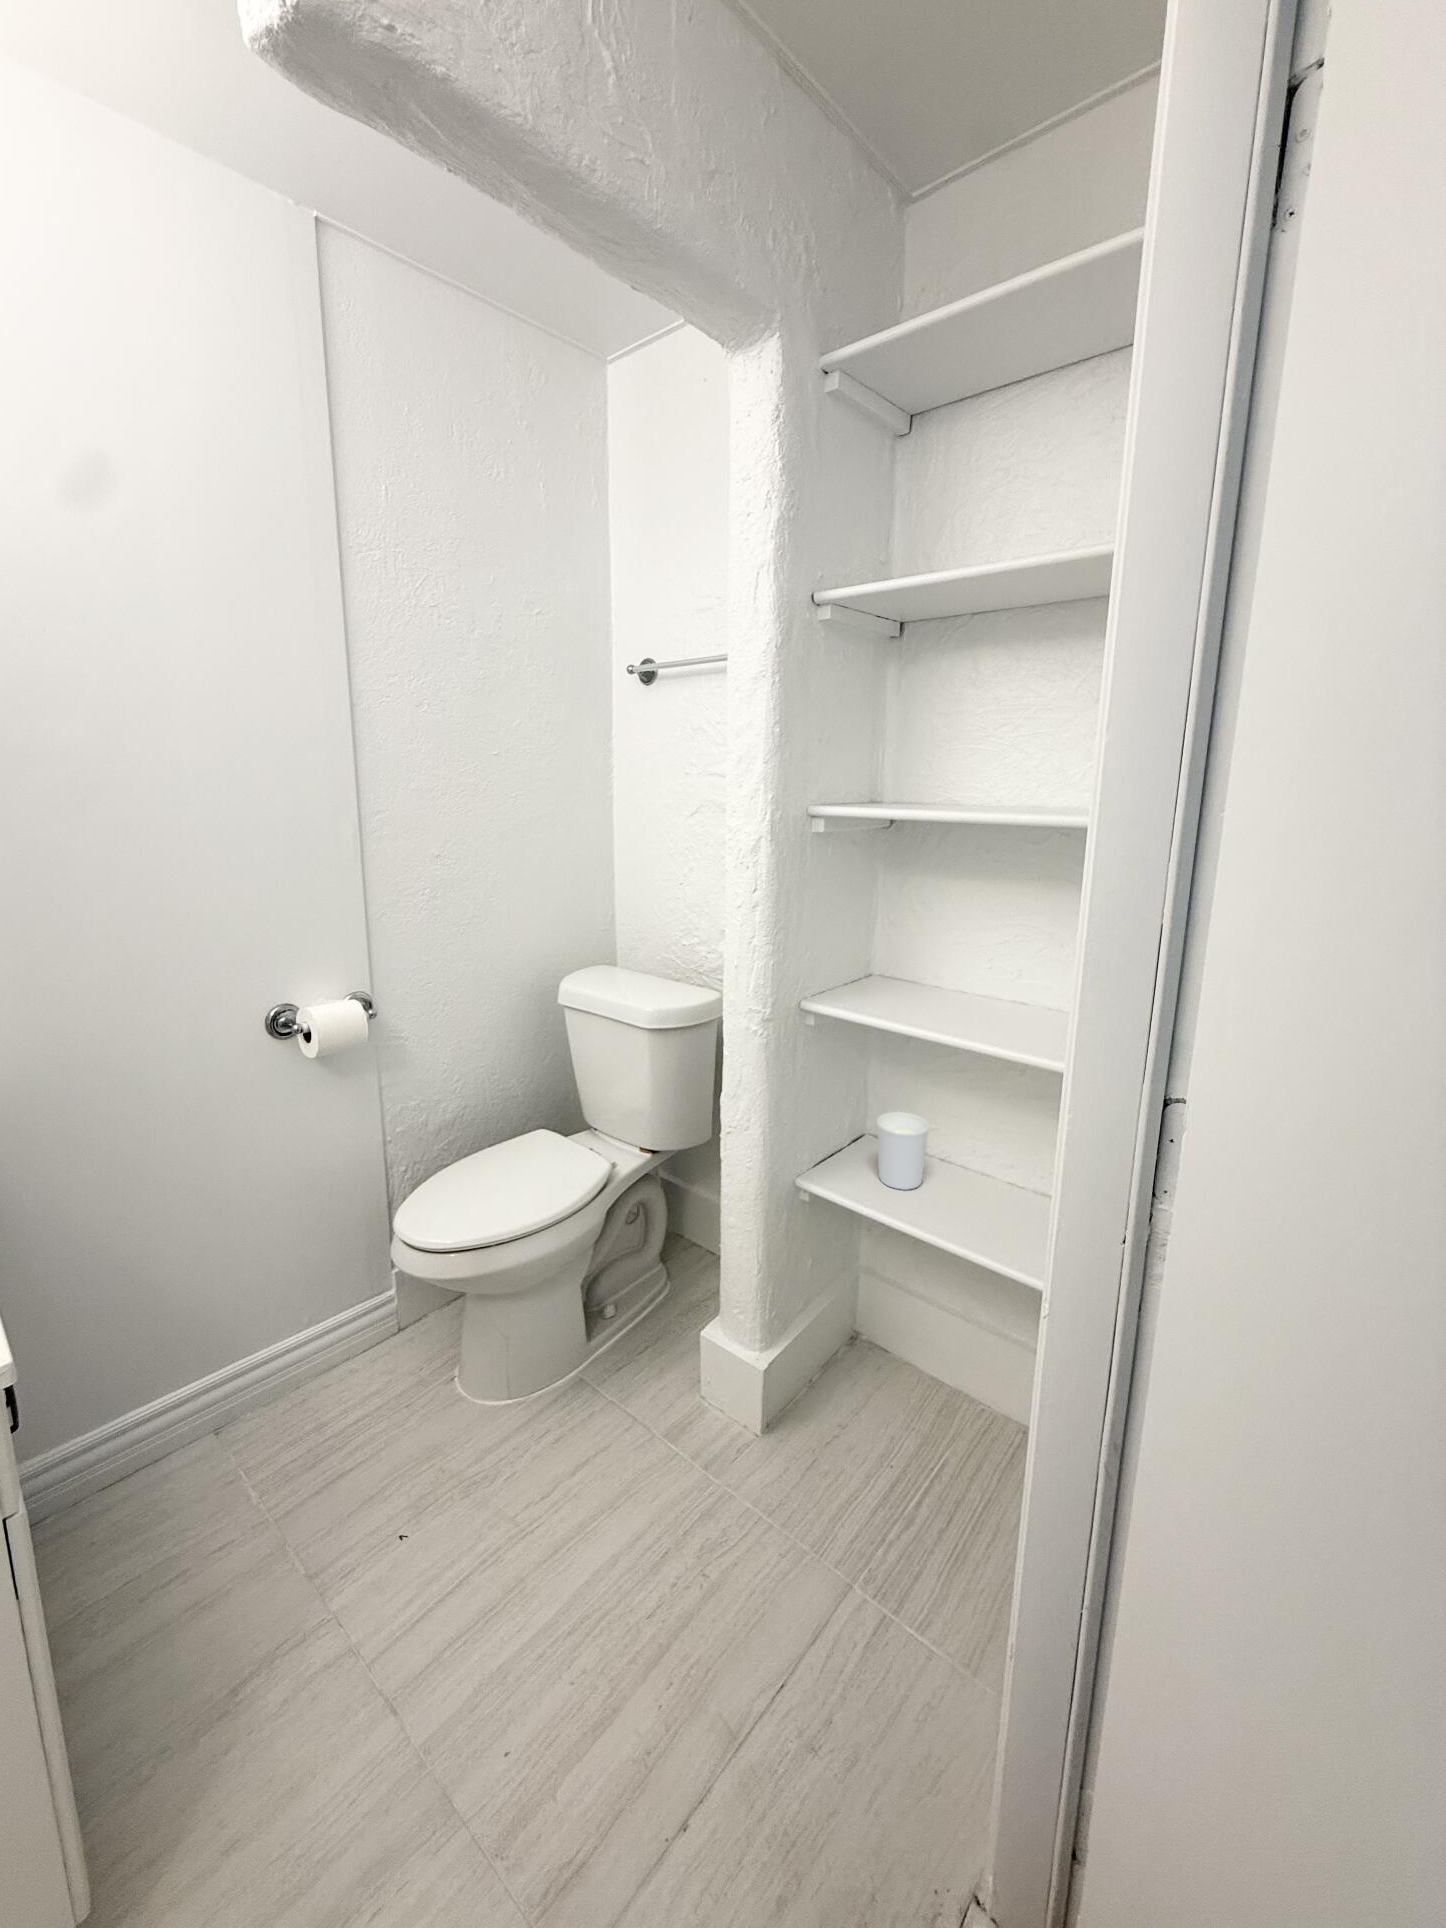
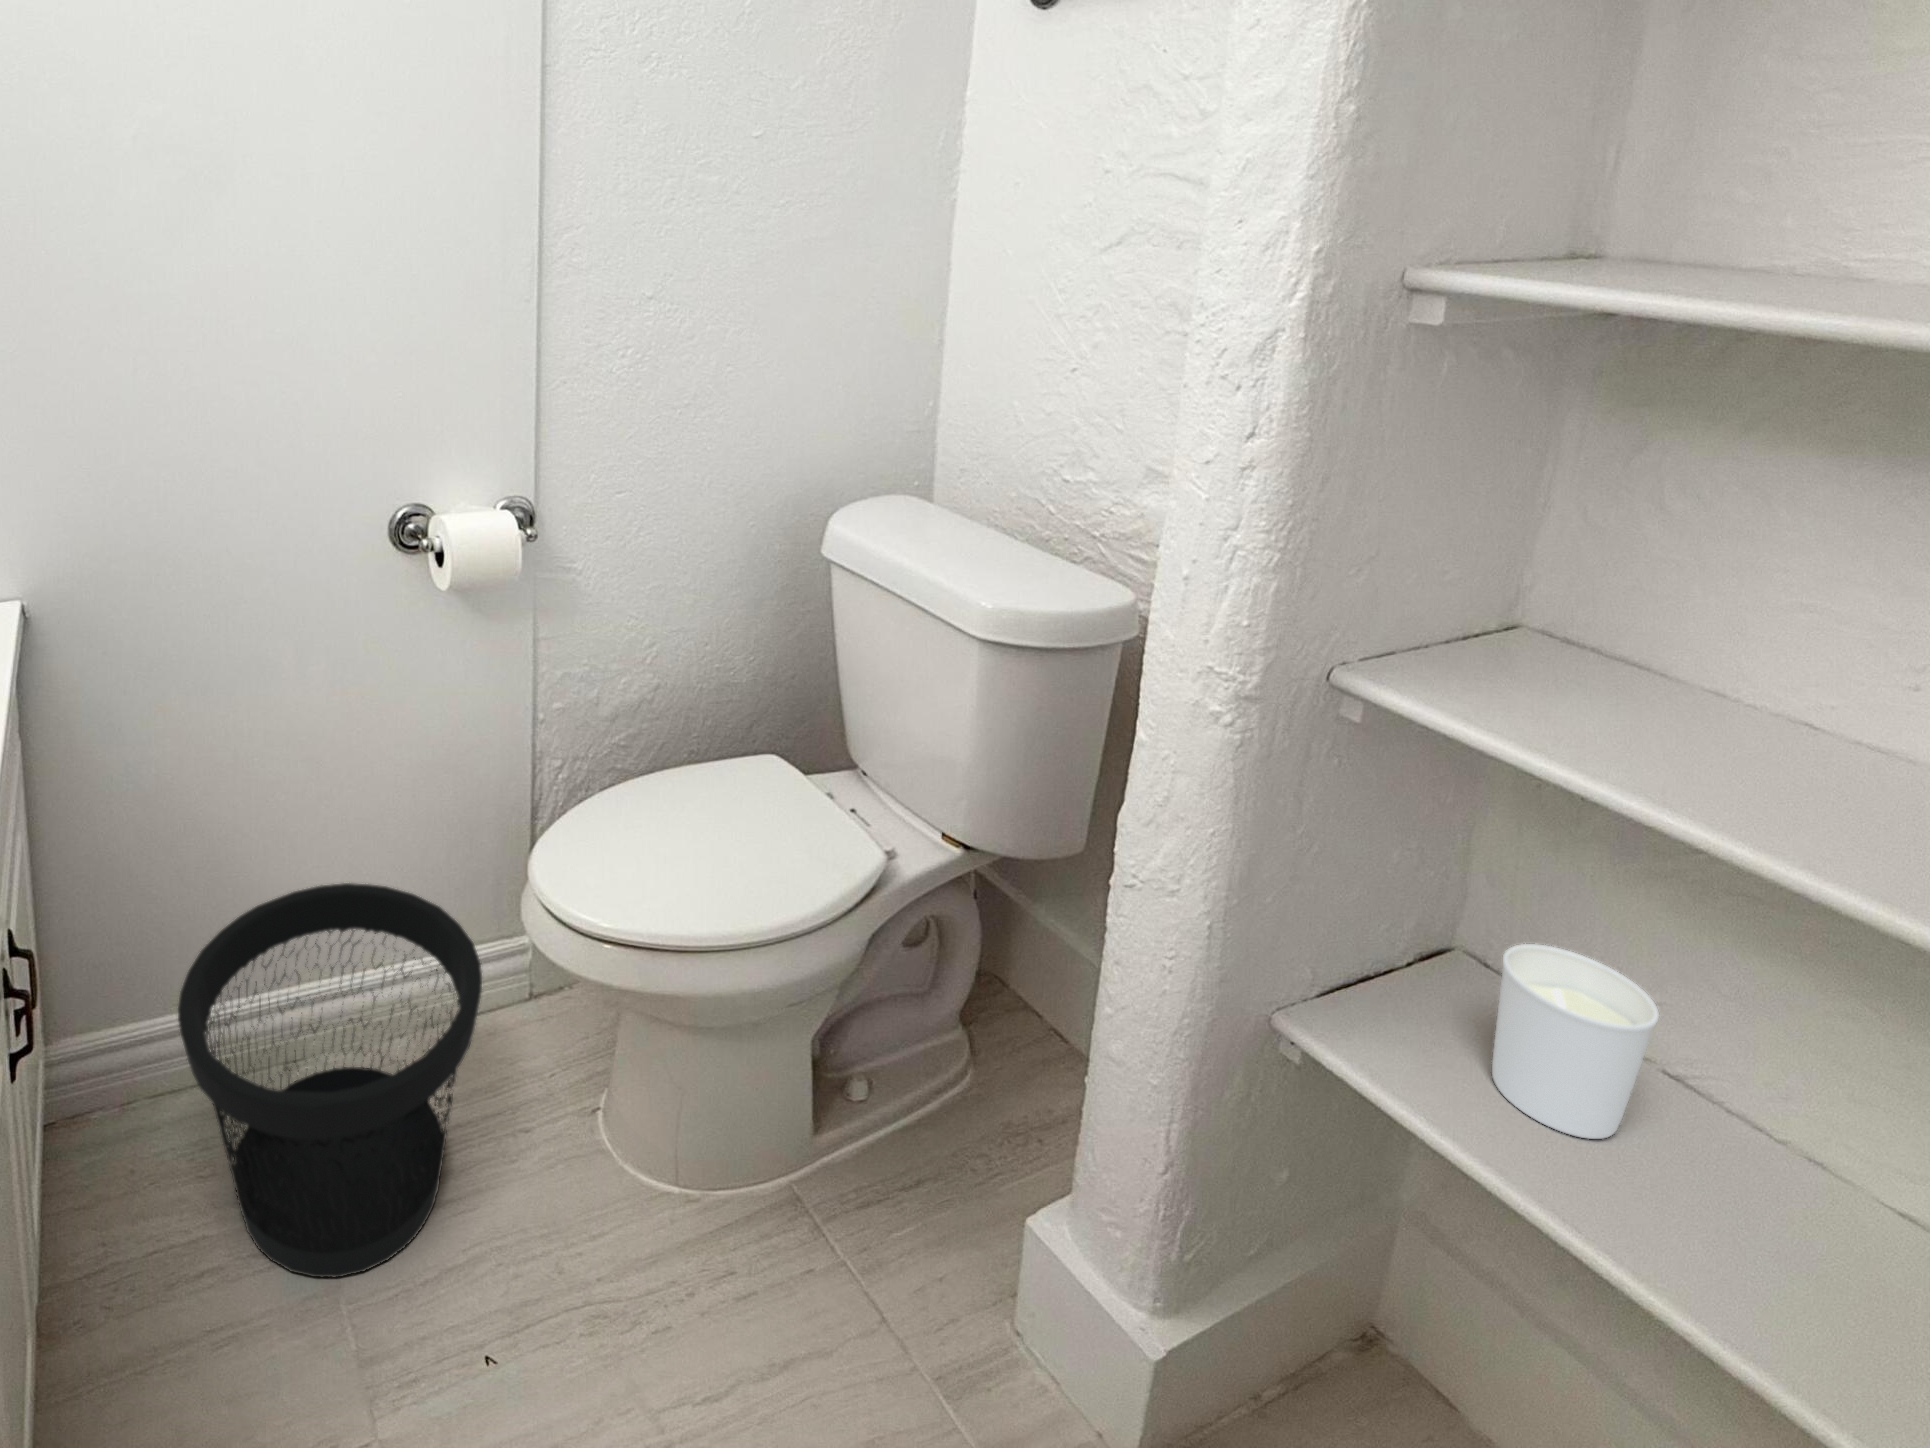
wastebasket: none [128,1272,371,1547] -> present [178,883,482,1277]

